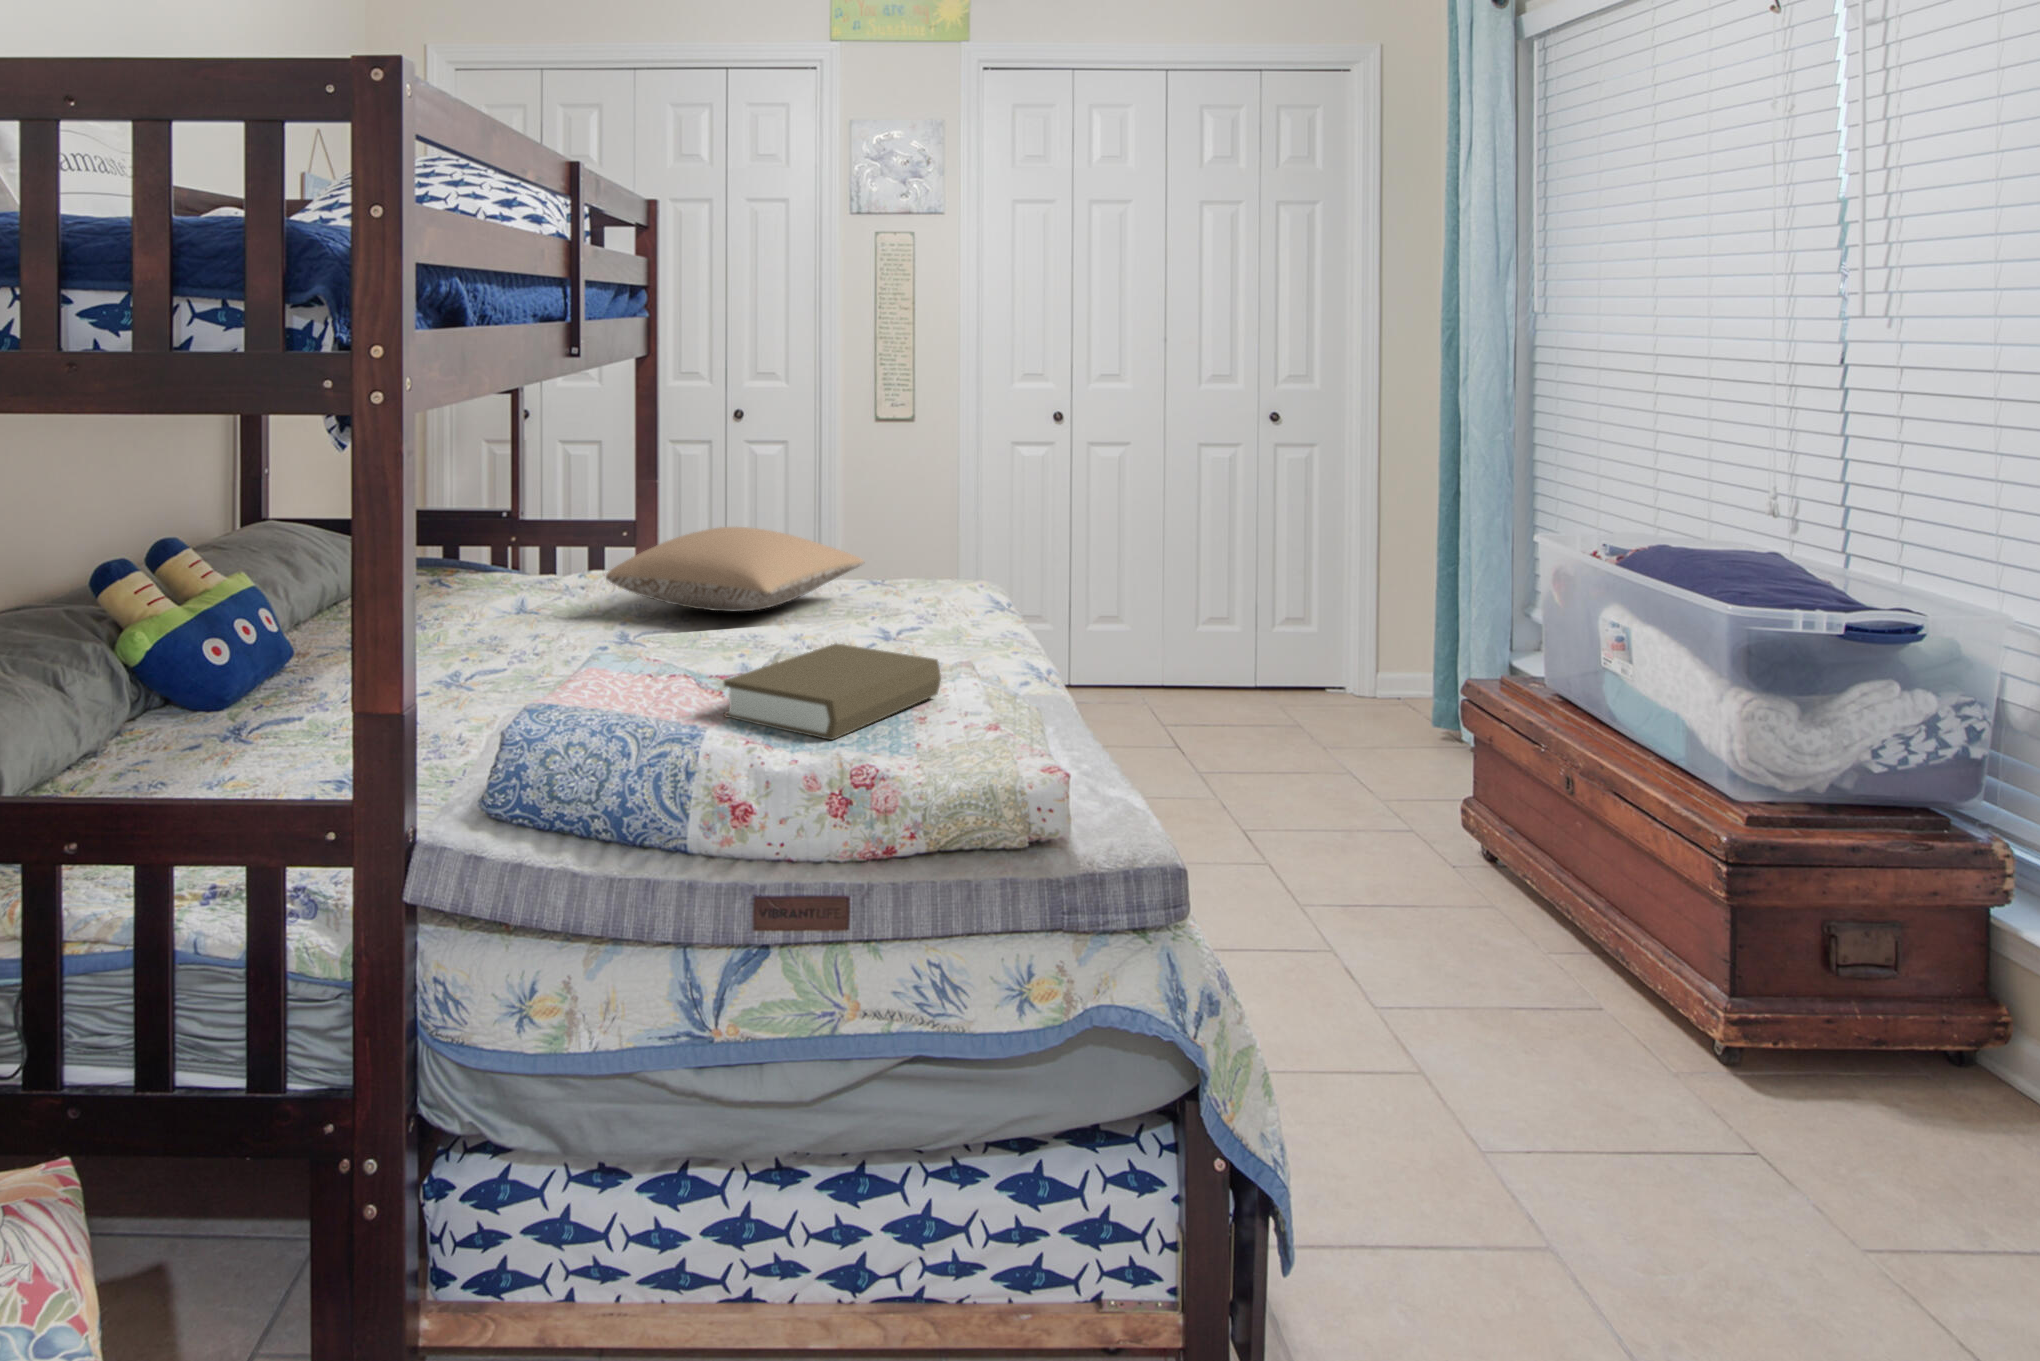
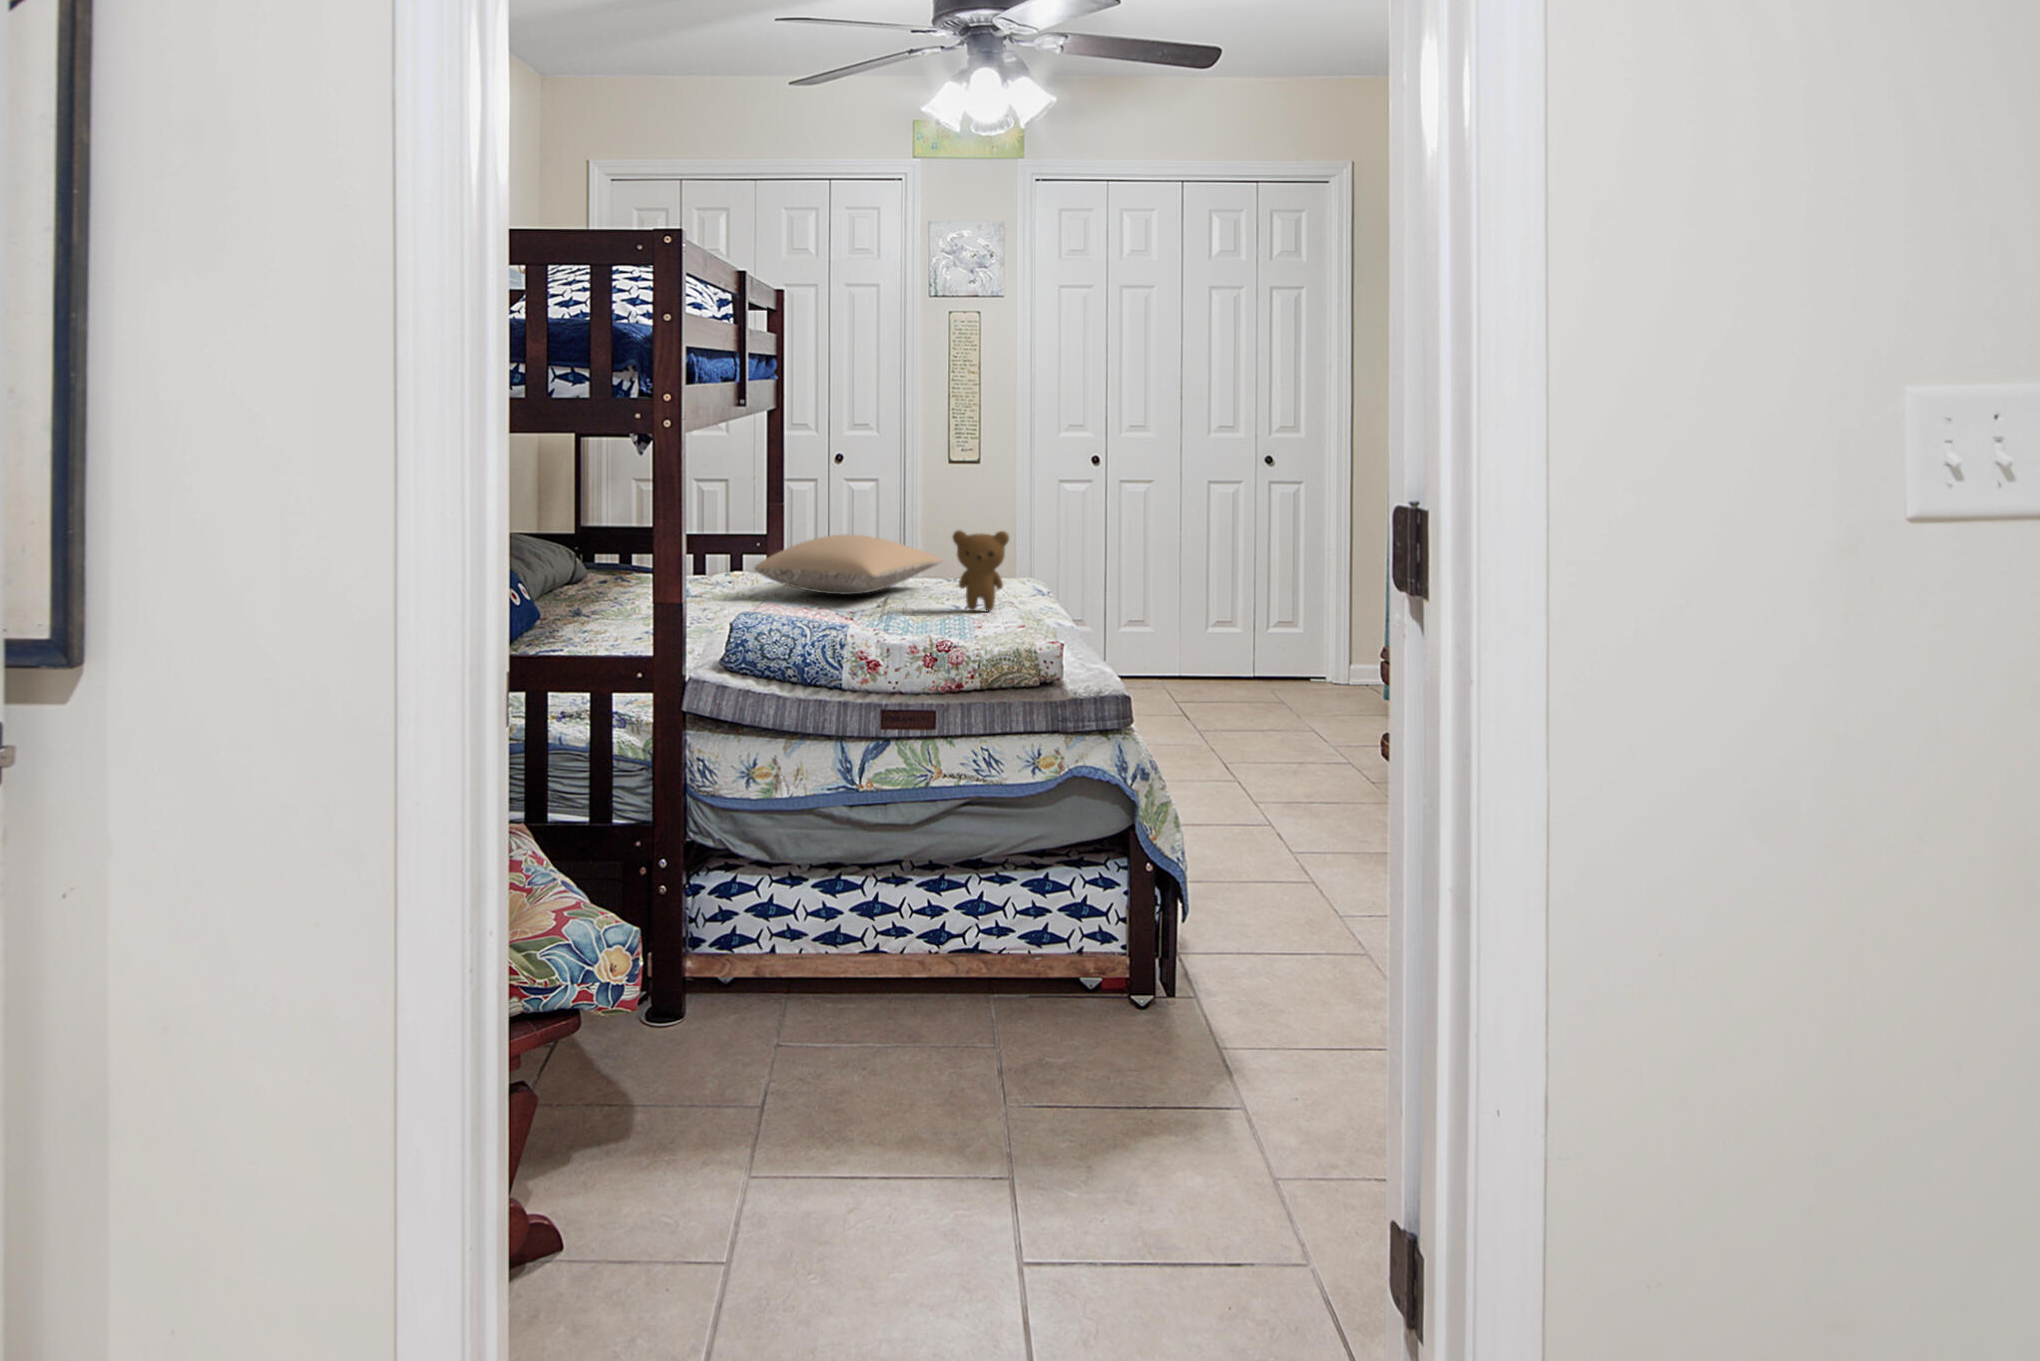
teddy bear: none [878,530,959,645] -> present [953,530,1009,611]
book: present [724,644,941,740] -> none [854,596,994,644]

